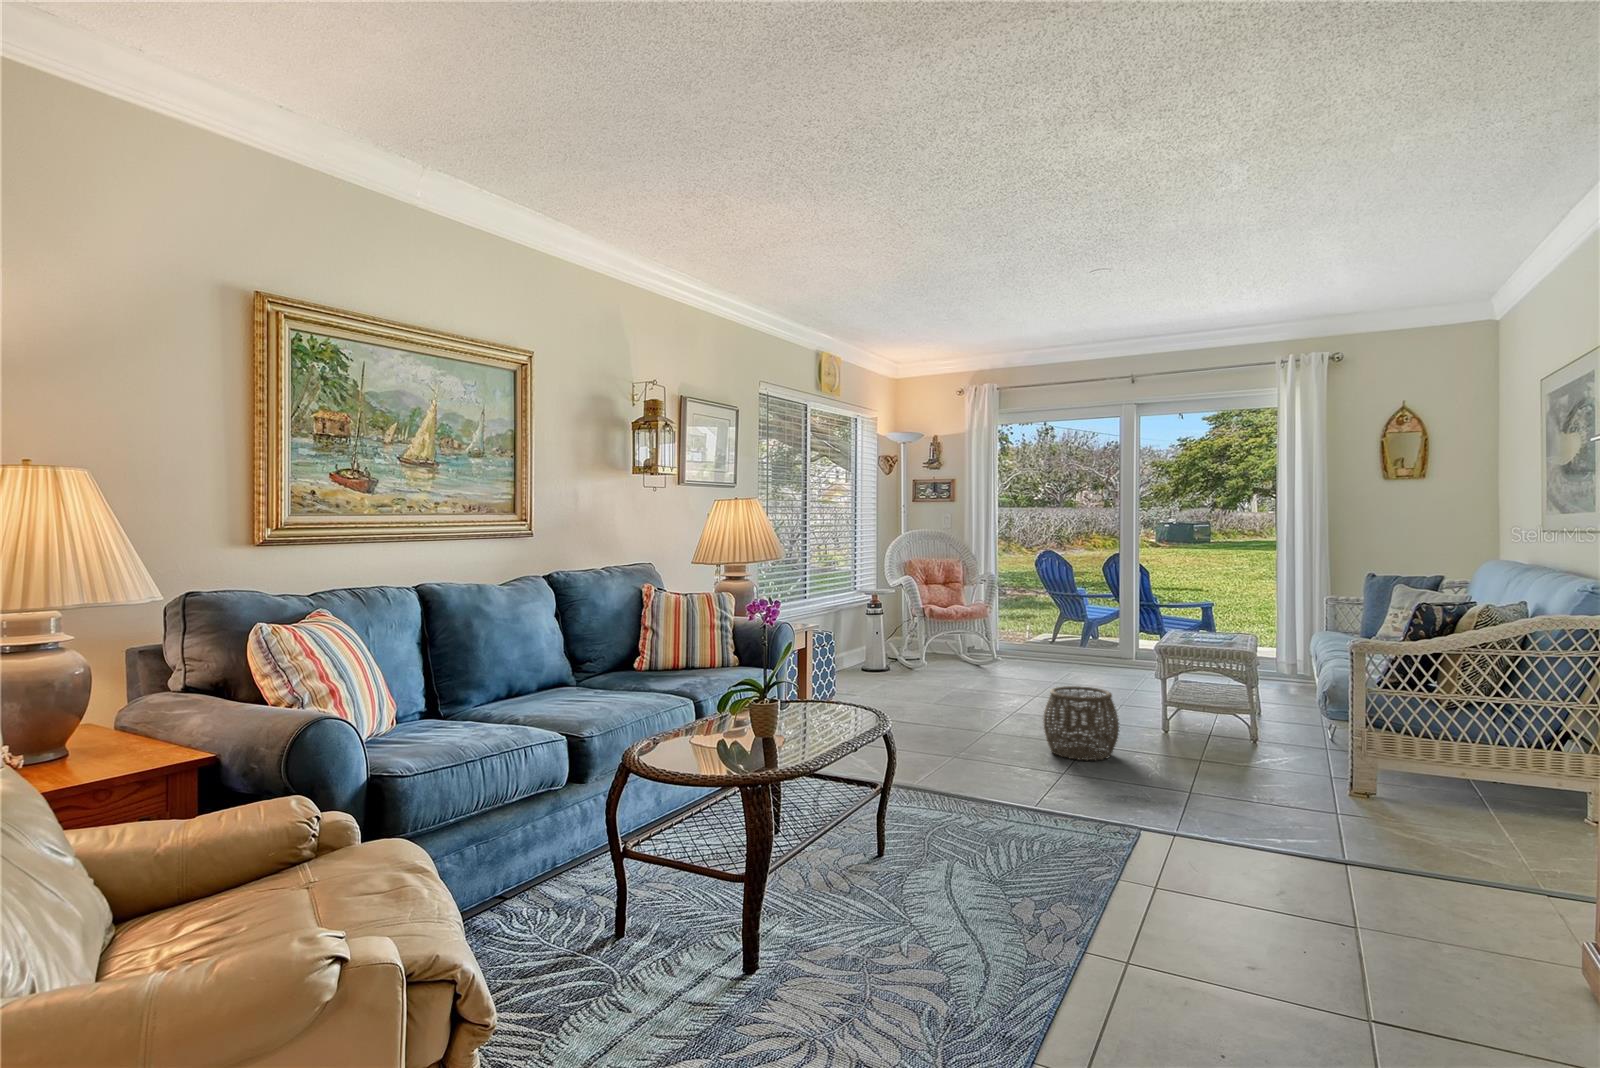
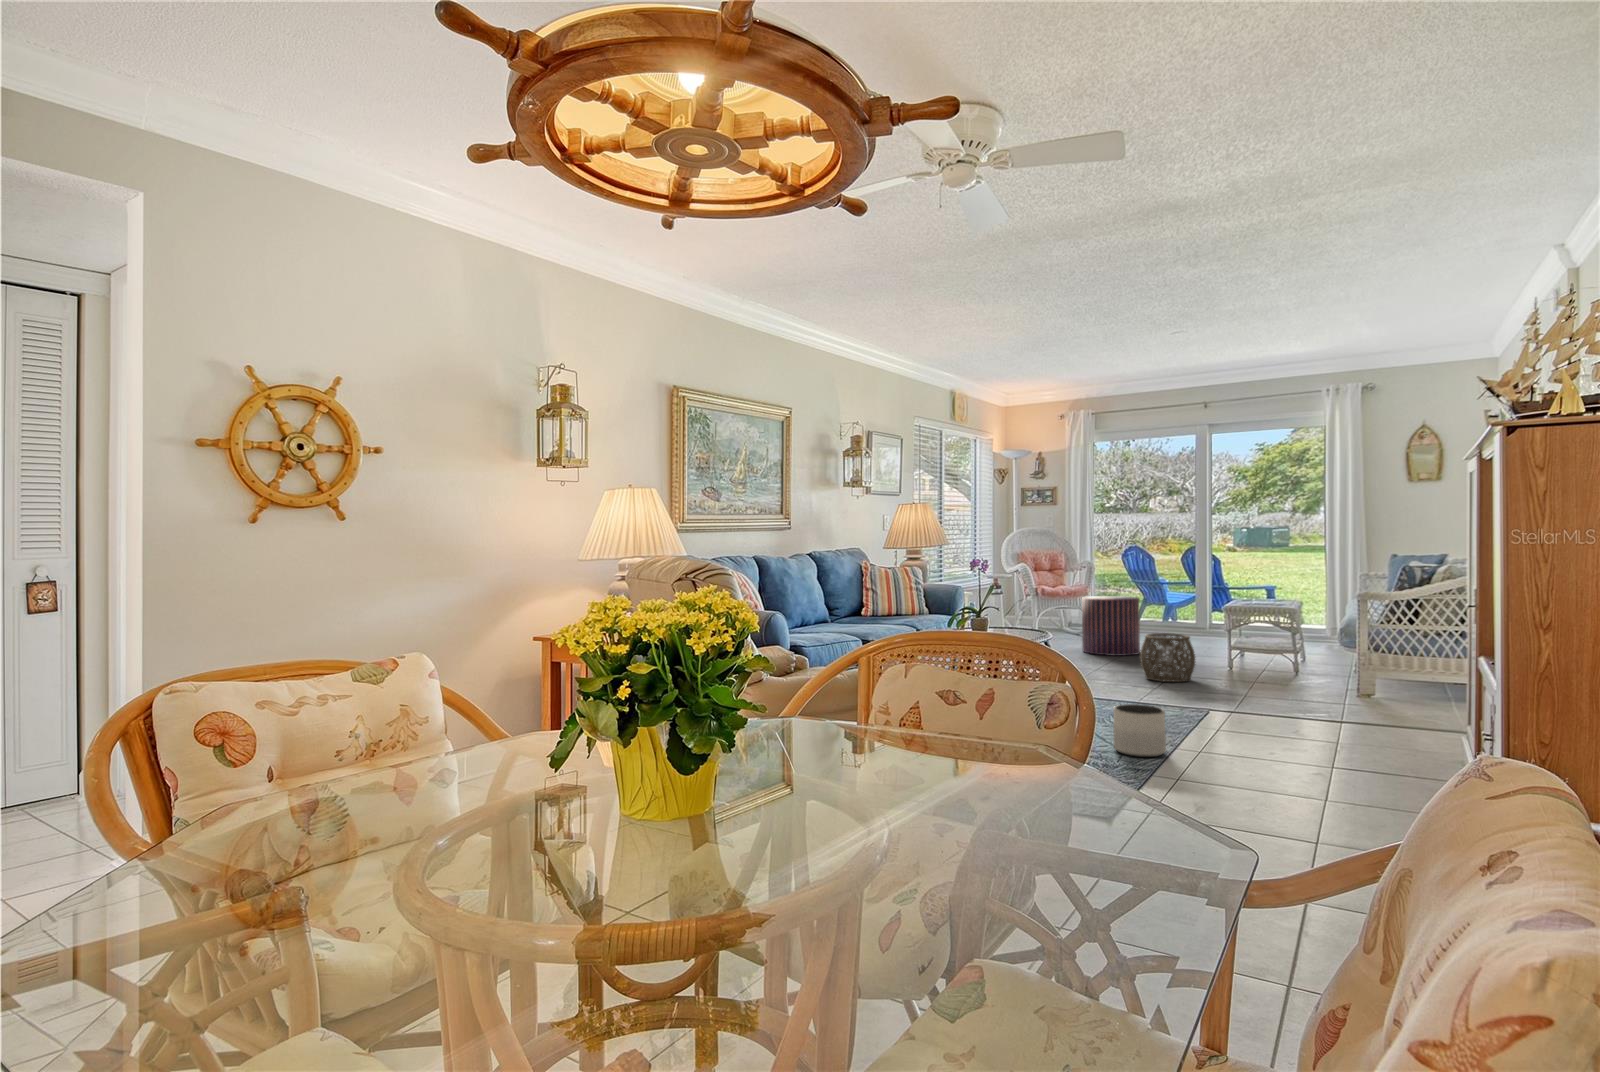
pouf: none [976,622,1049,704] -> present [1082,596,1140,656]
planter: none [974,864,1063,978] -> present [1113,704,1166,757]

